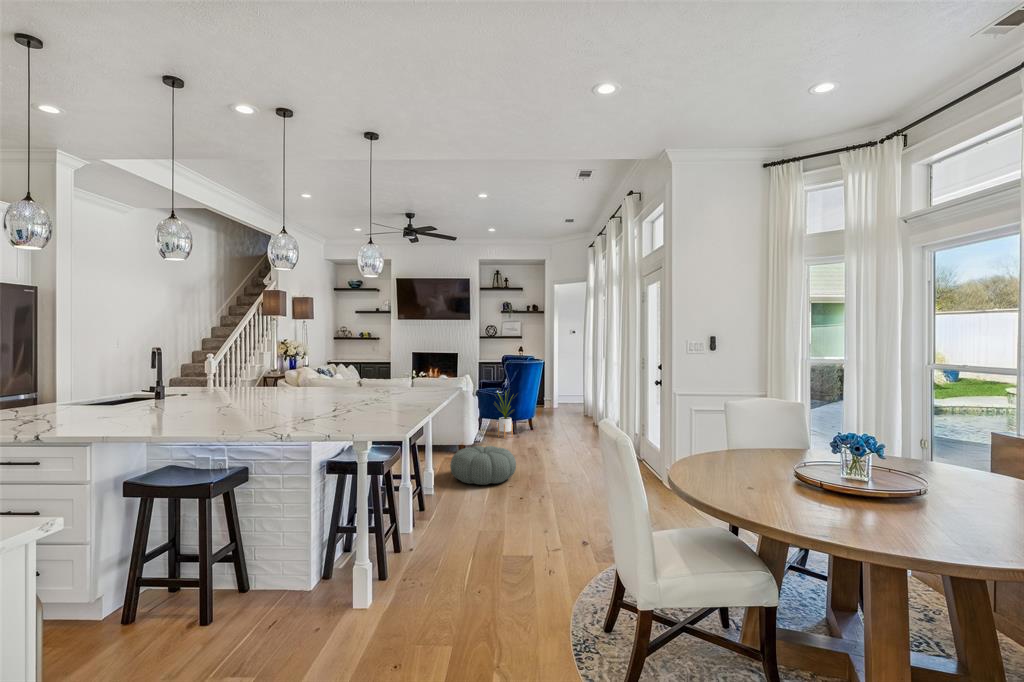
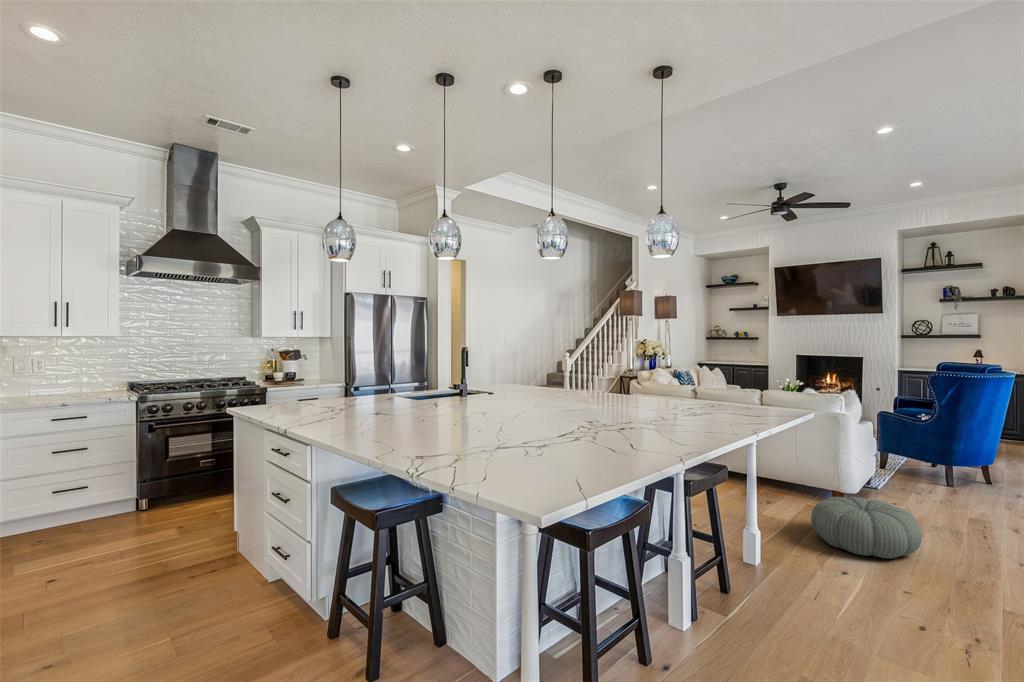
house plant: present [498,393,513,438] -> none [905,414,954,489]

